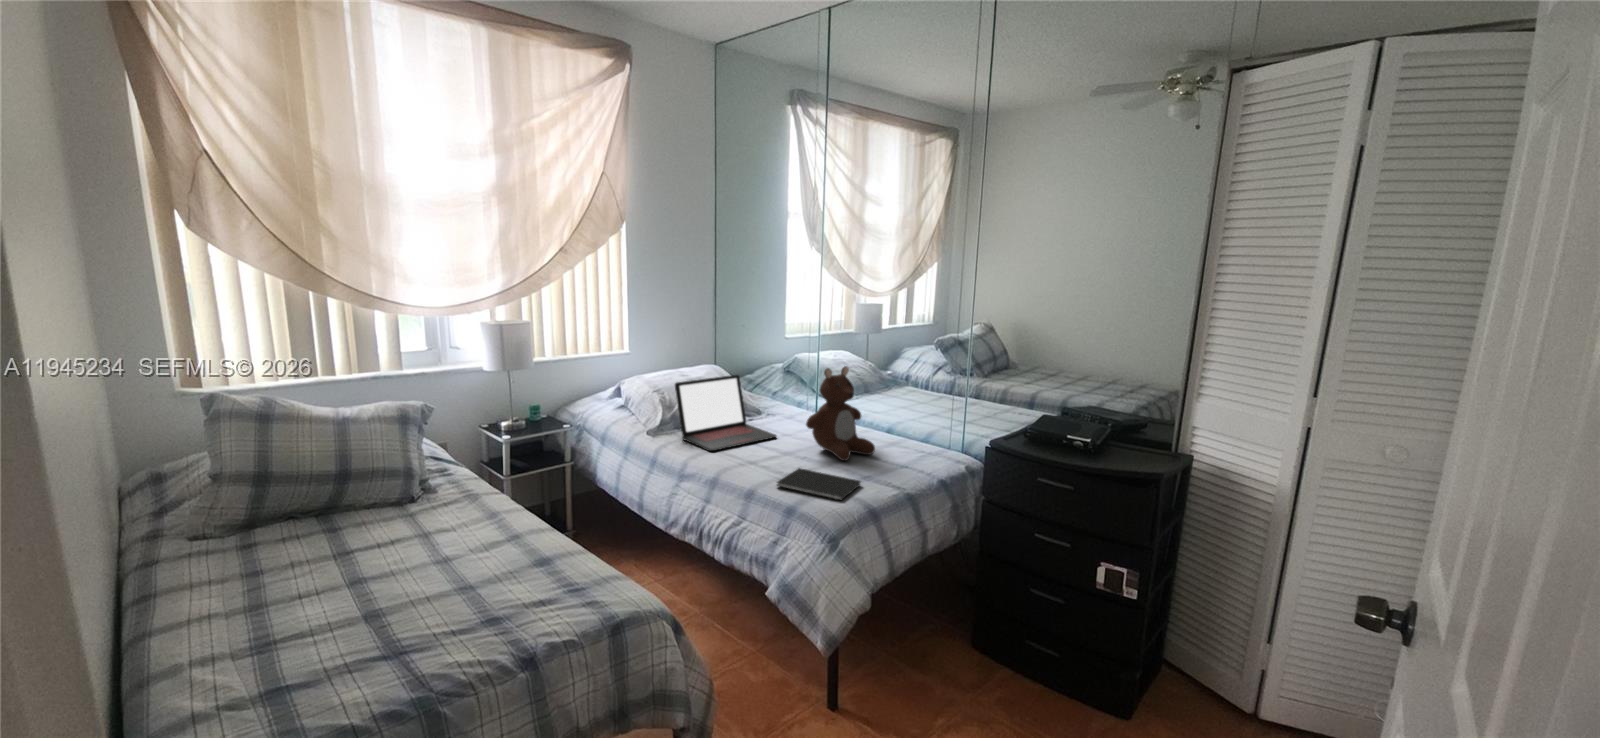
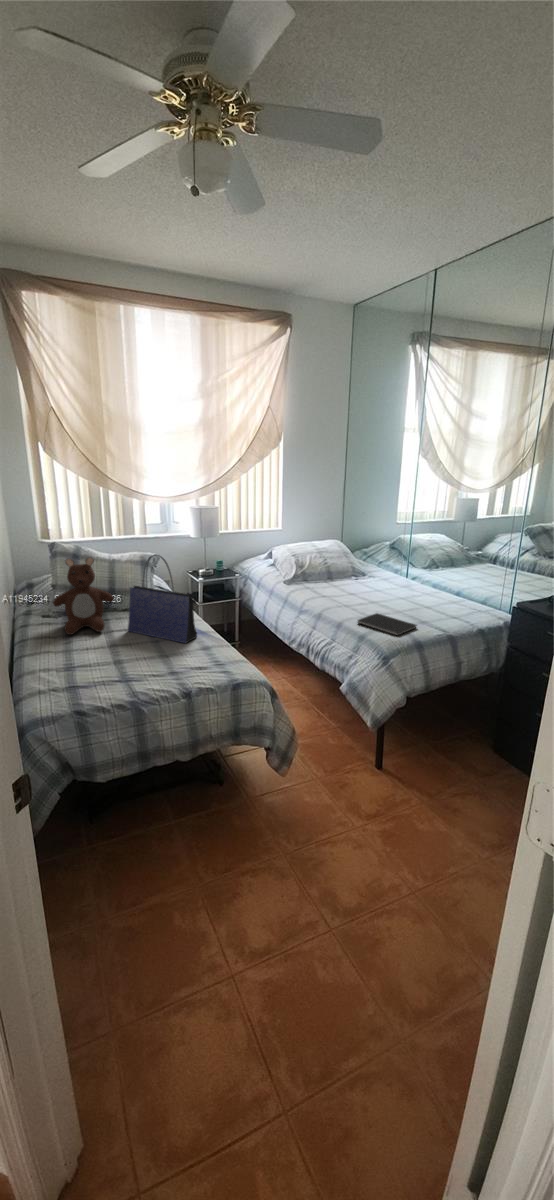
teddy bear: present [806,366,875,461] -> present [53,557,114,635]
laptop: present [675,375,776,451] -> none [304,548,372,598]
tote bag: none [383,405,522,557] -> present [128,555,197,643]

